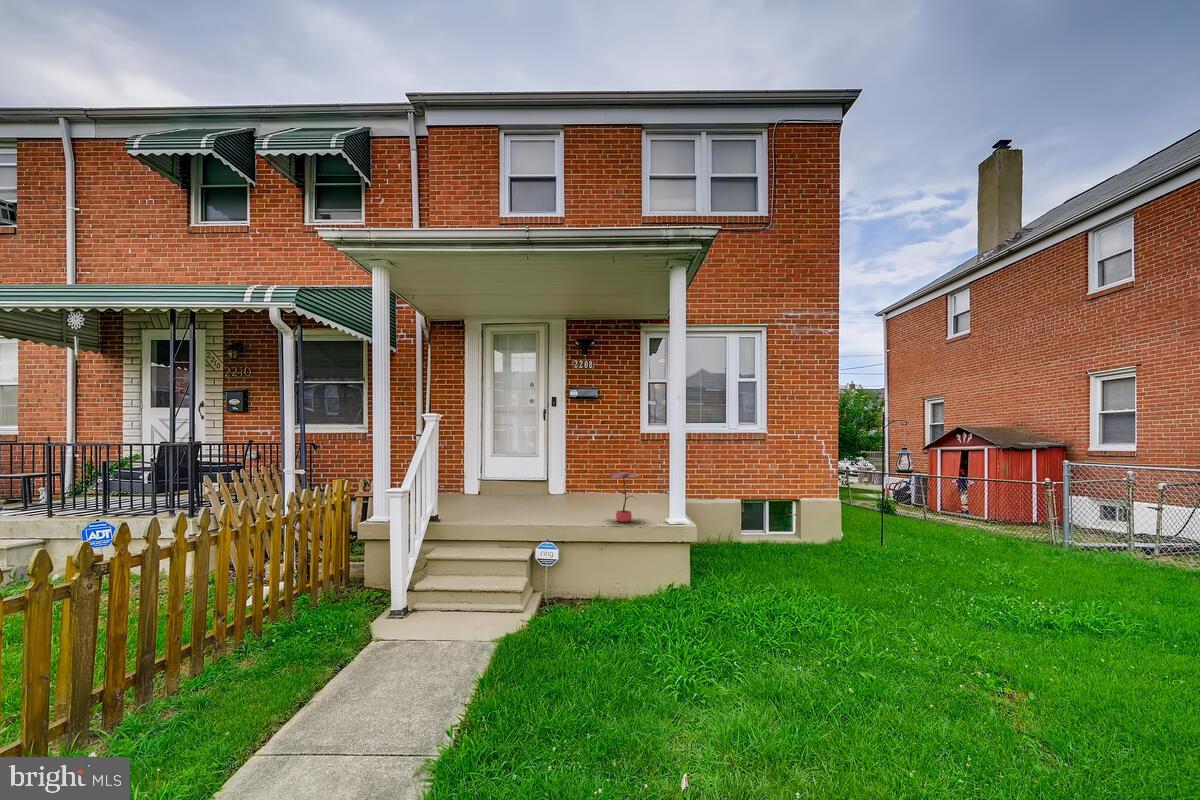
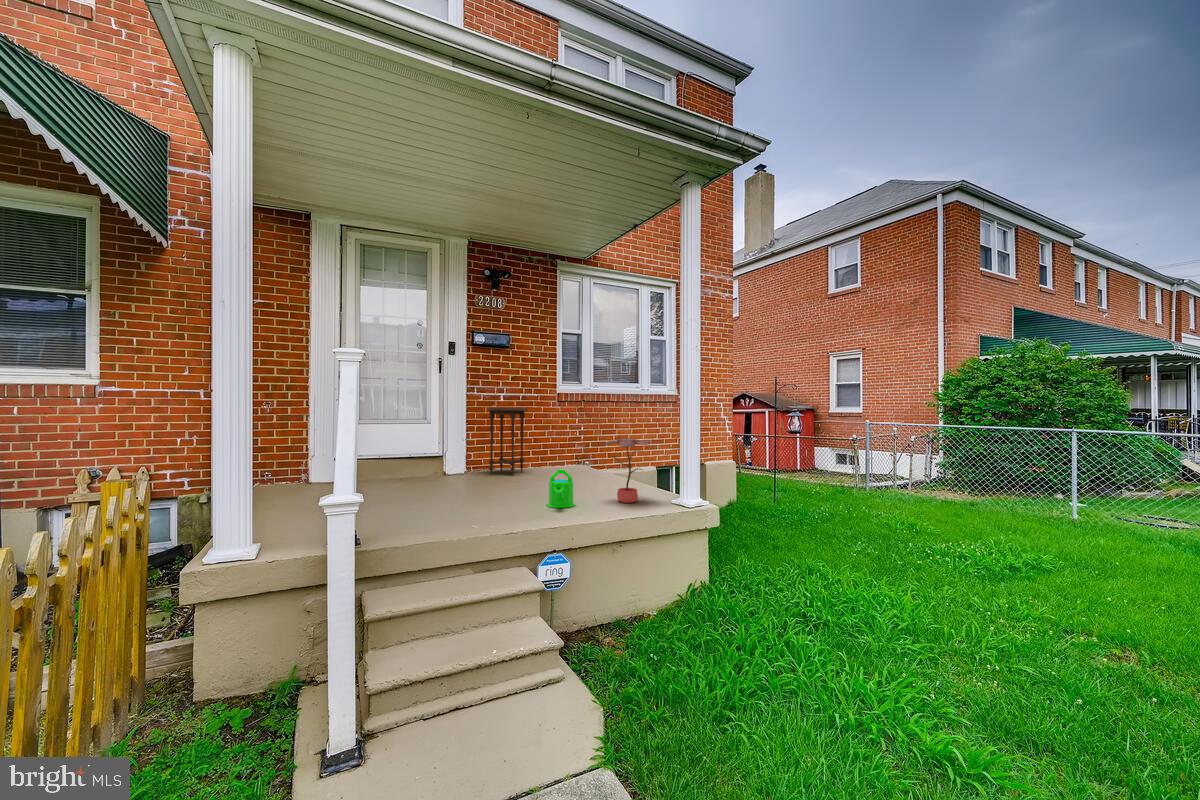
side table: none [575,445,606,499] -> present [487,407,527,476]
watering can: none [560,493,584,520] -> present [547,469,574,508]

